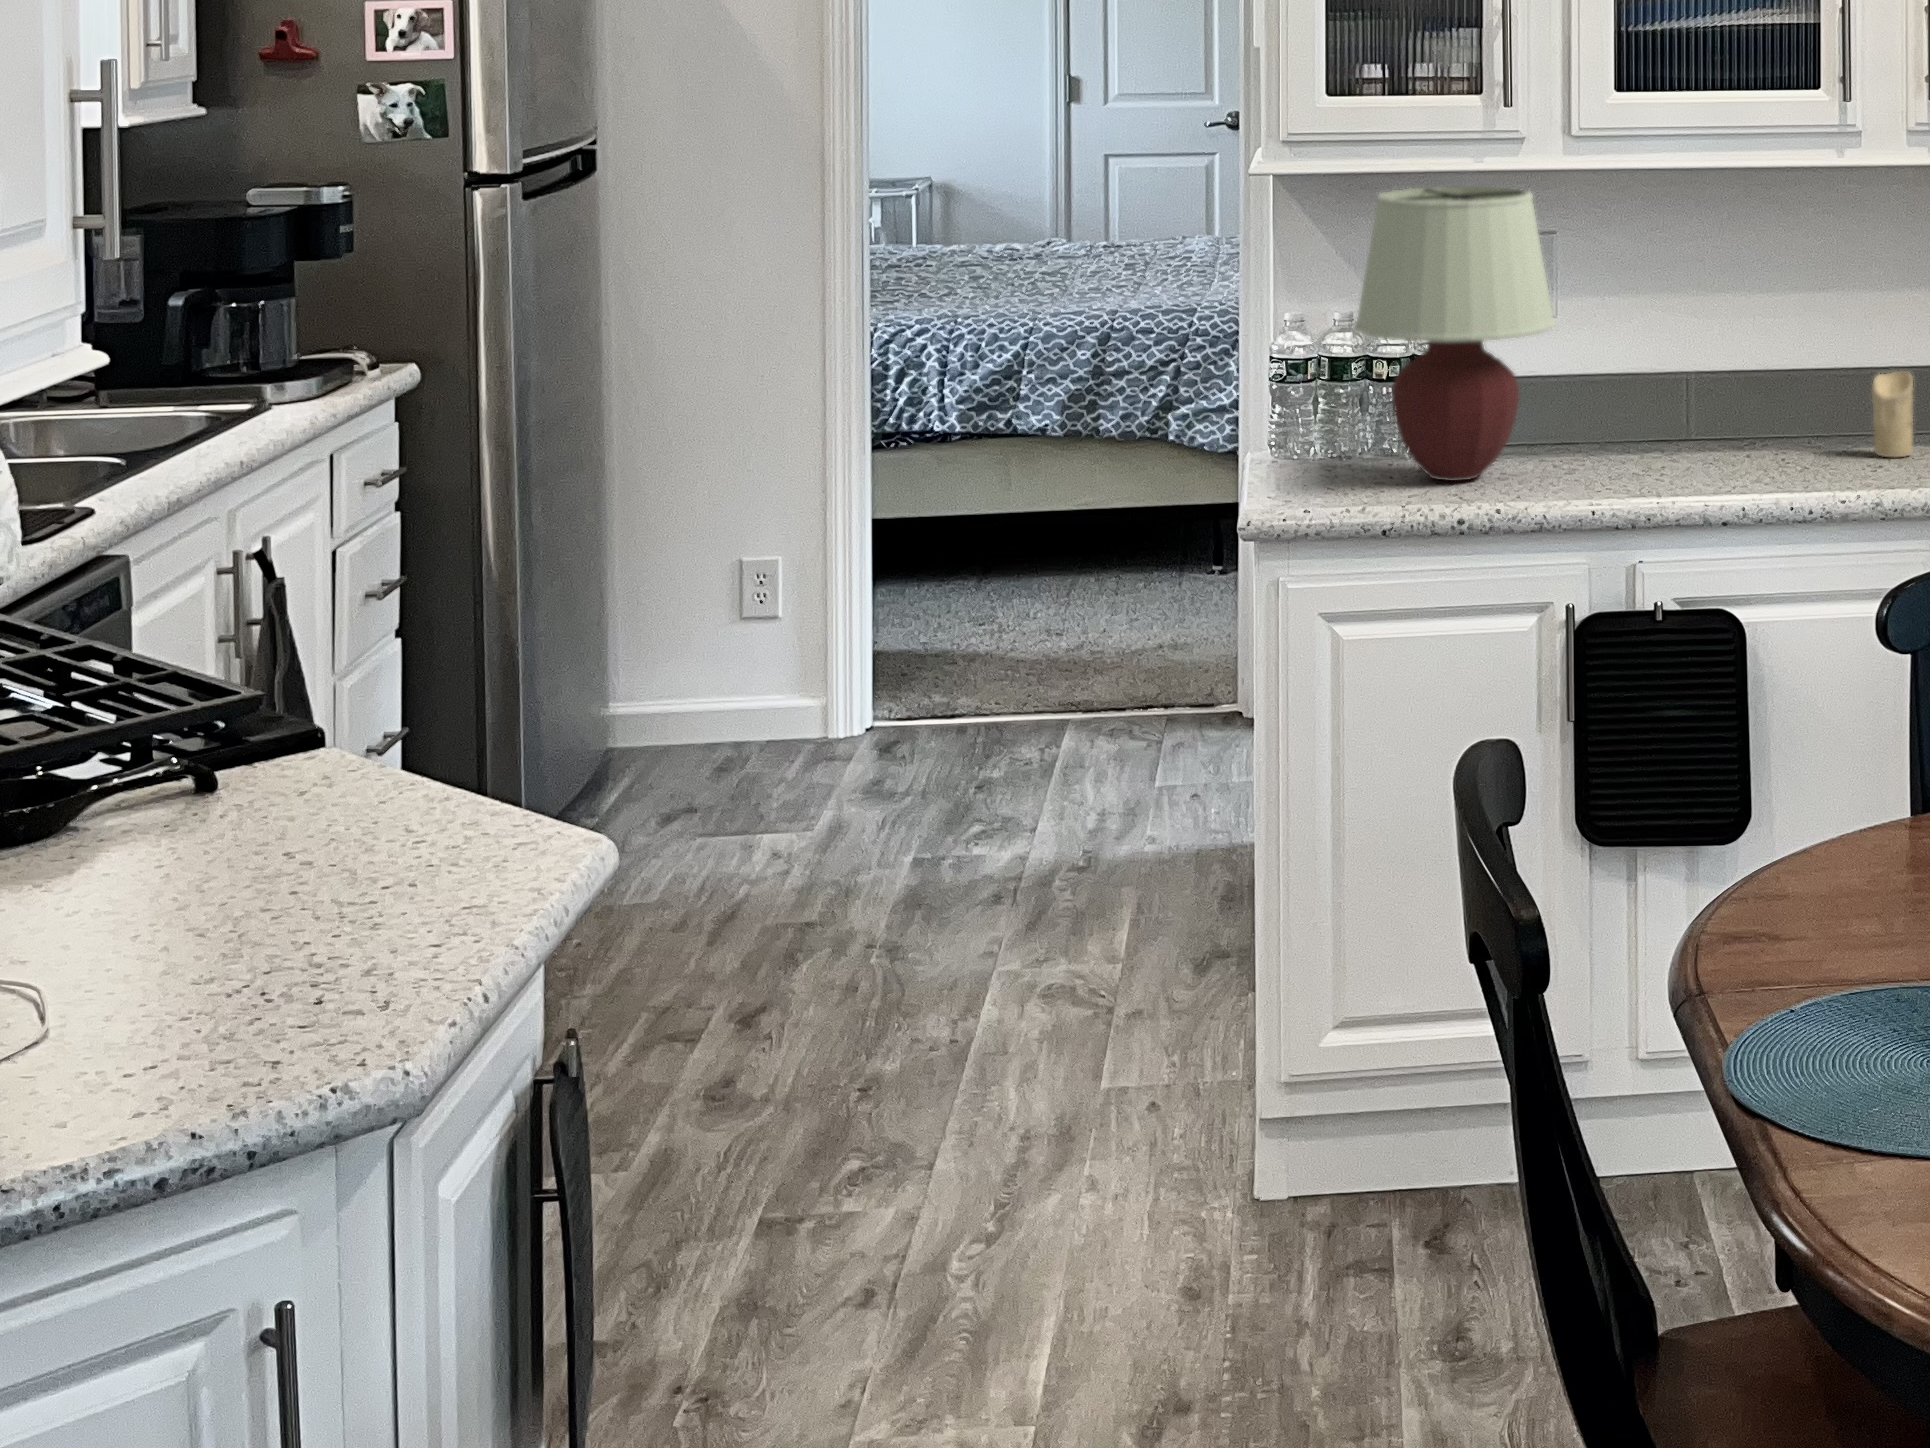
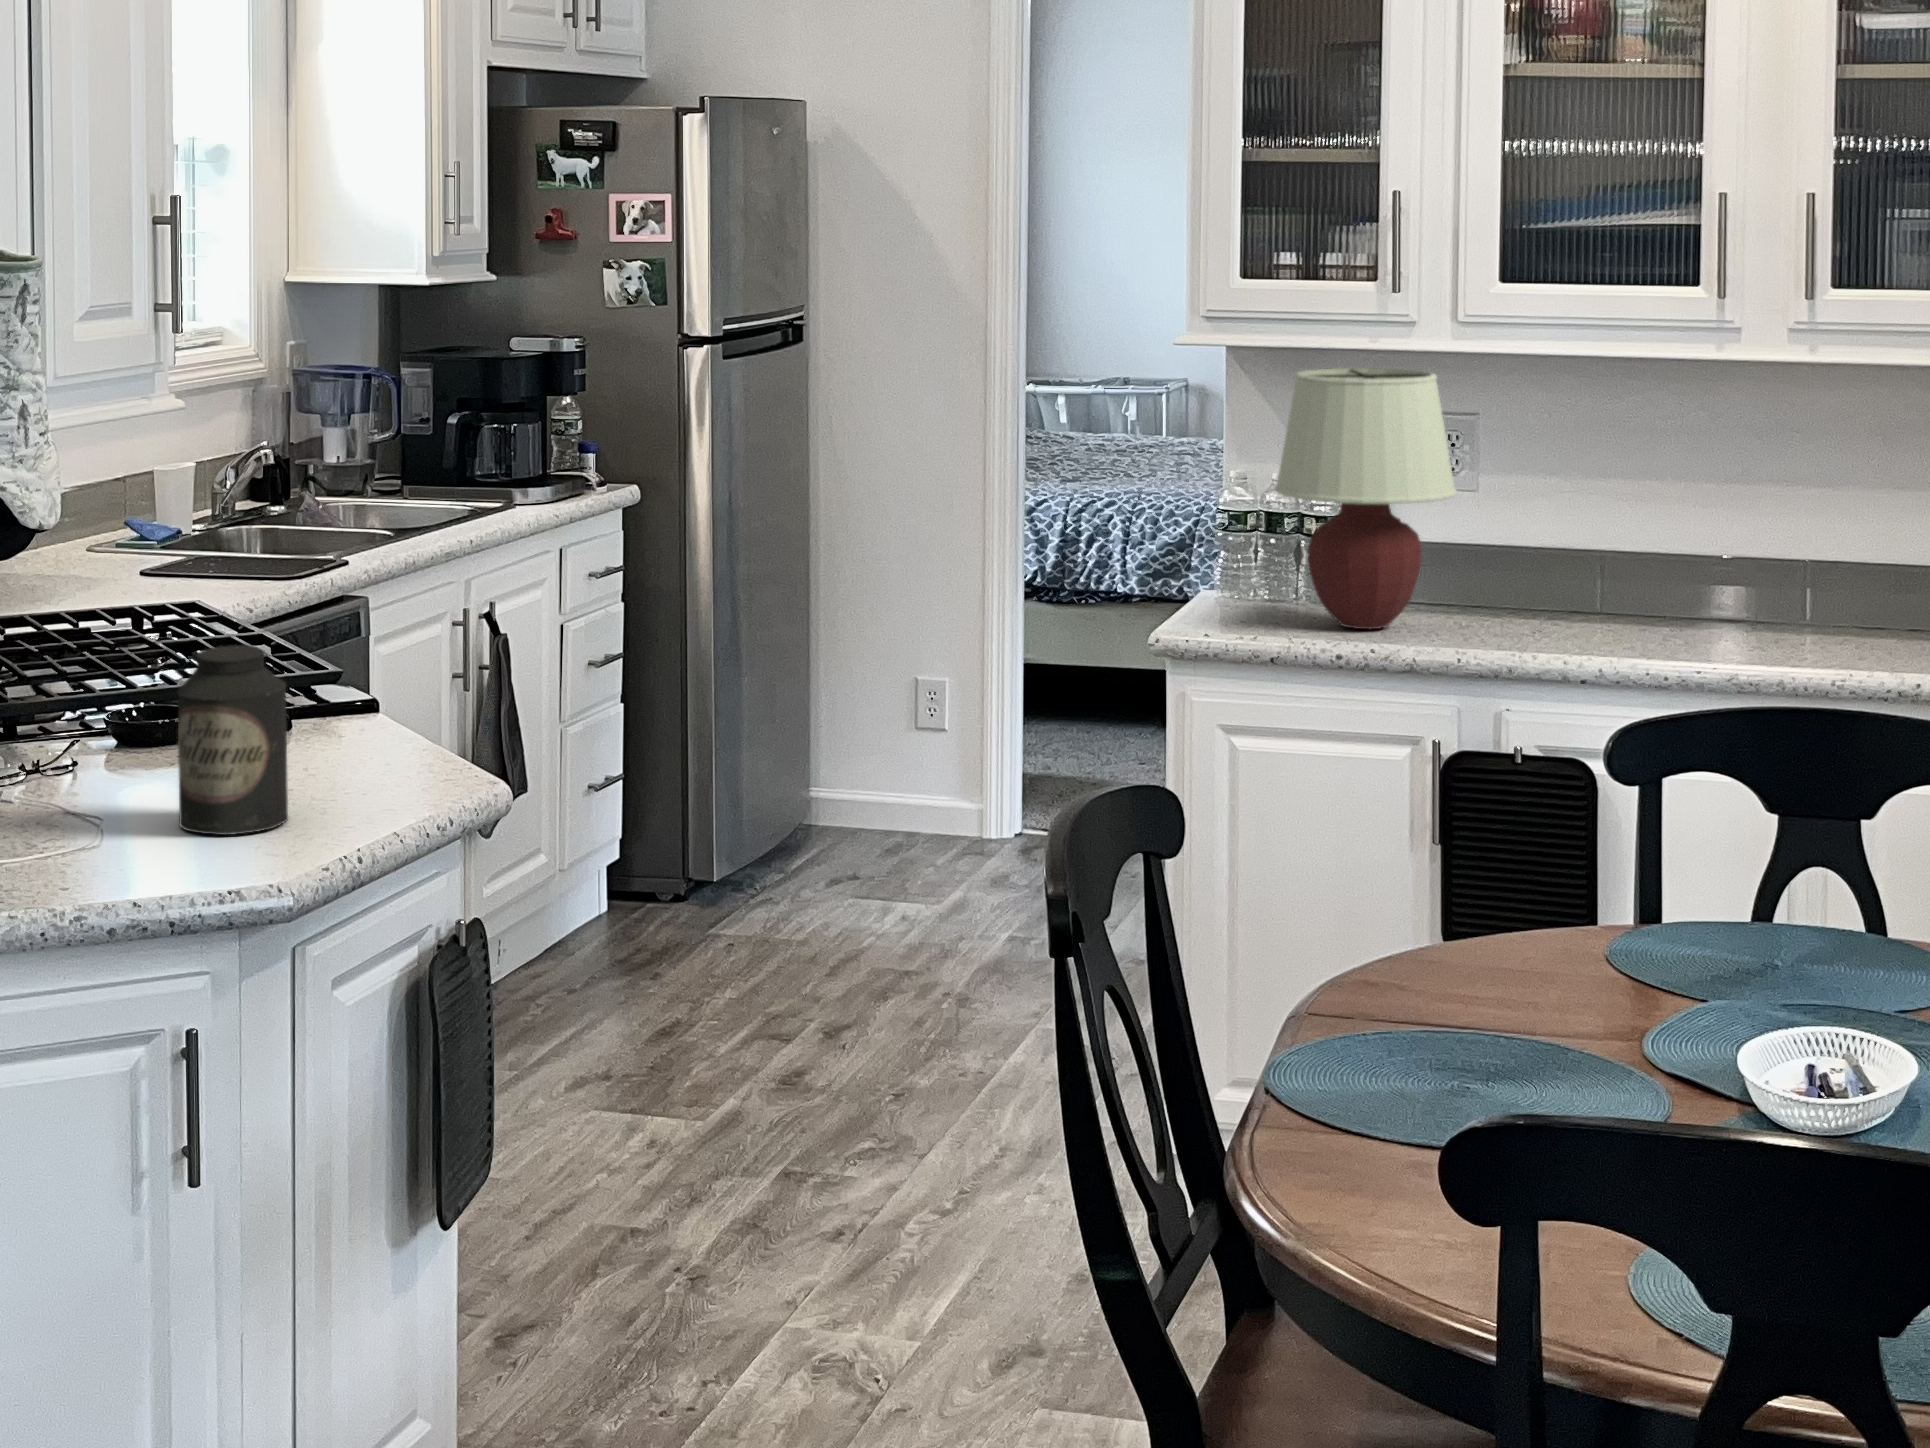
candle: present [1871,371,1913,457] -> none [1773,563,1815,644]
canister: none [166,713,355,1025] -> present [178,645,288,835]

